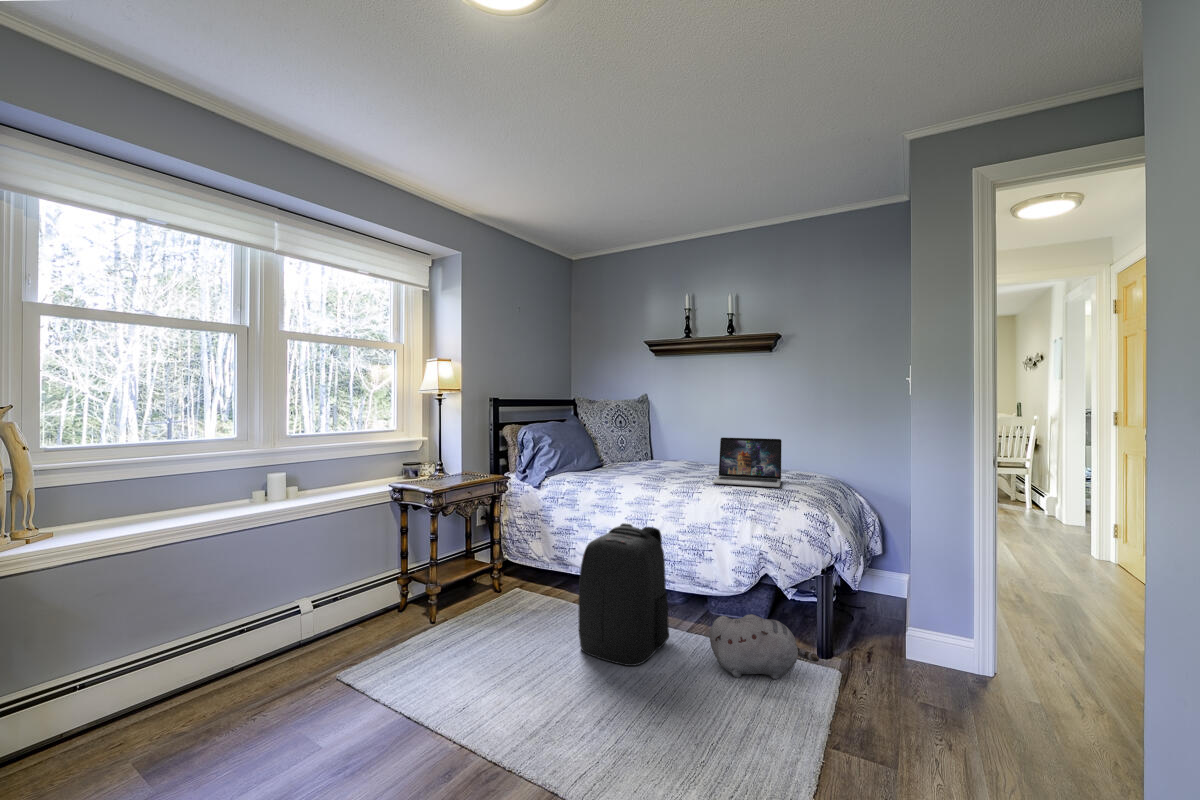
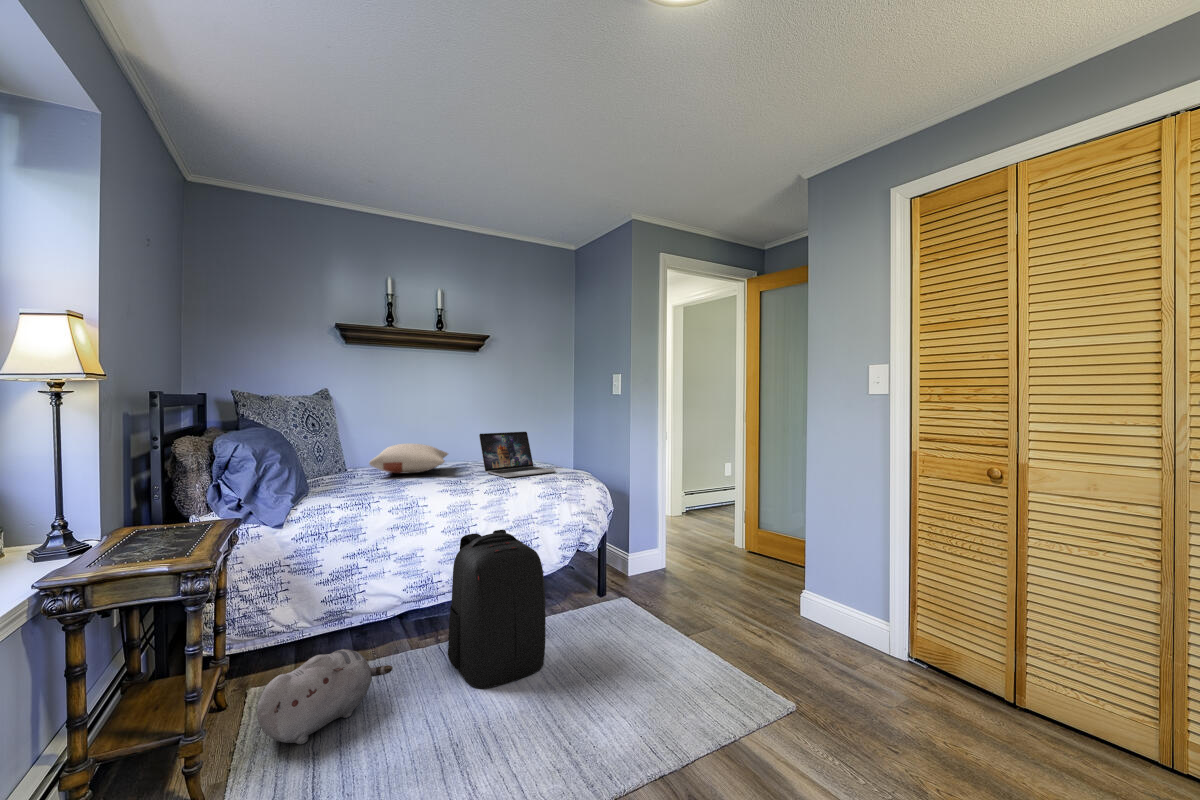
pillow: none [632,443,717,469] -> present [369,443,448,474]
plush toy: present [710,614,819,679] -> present [257,649,393,744]

